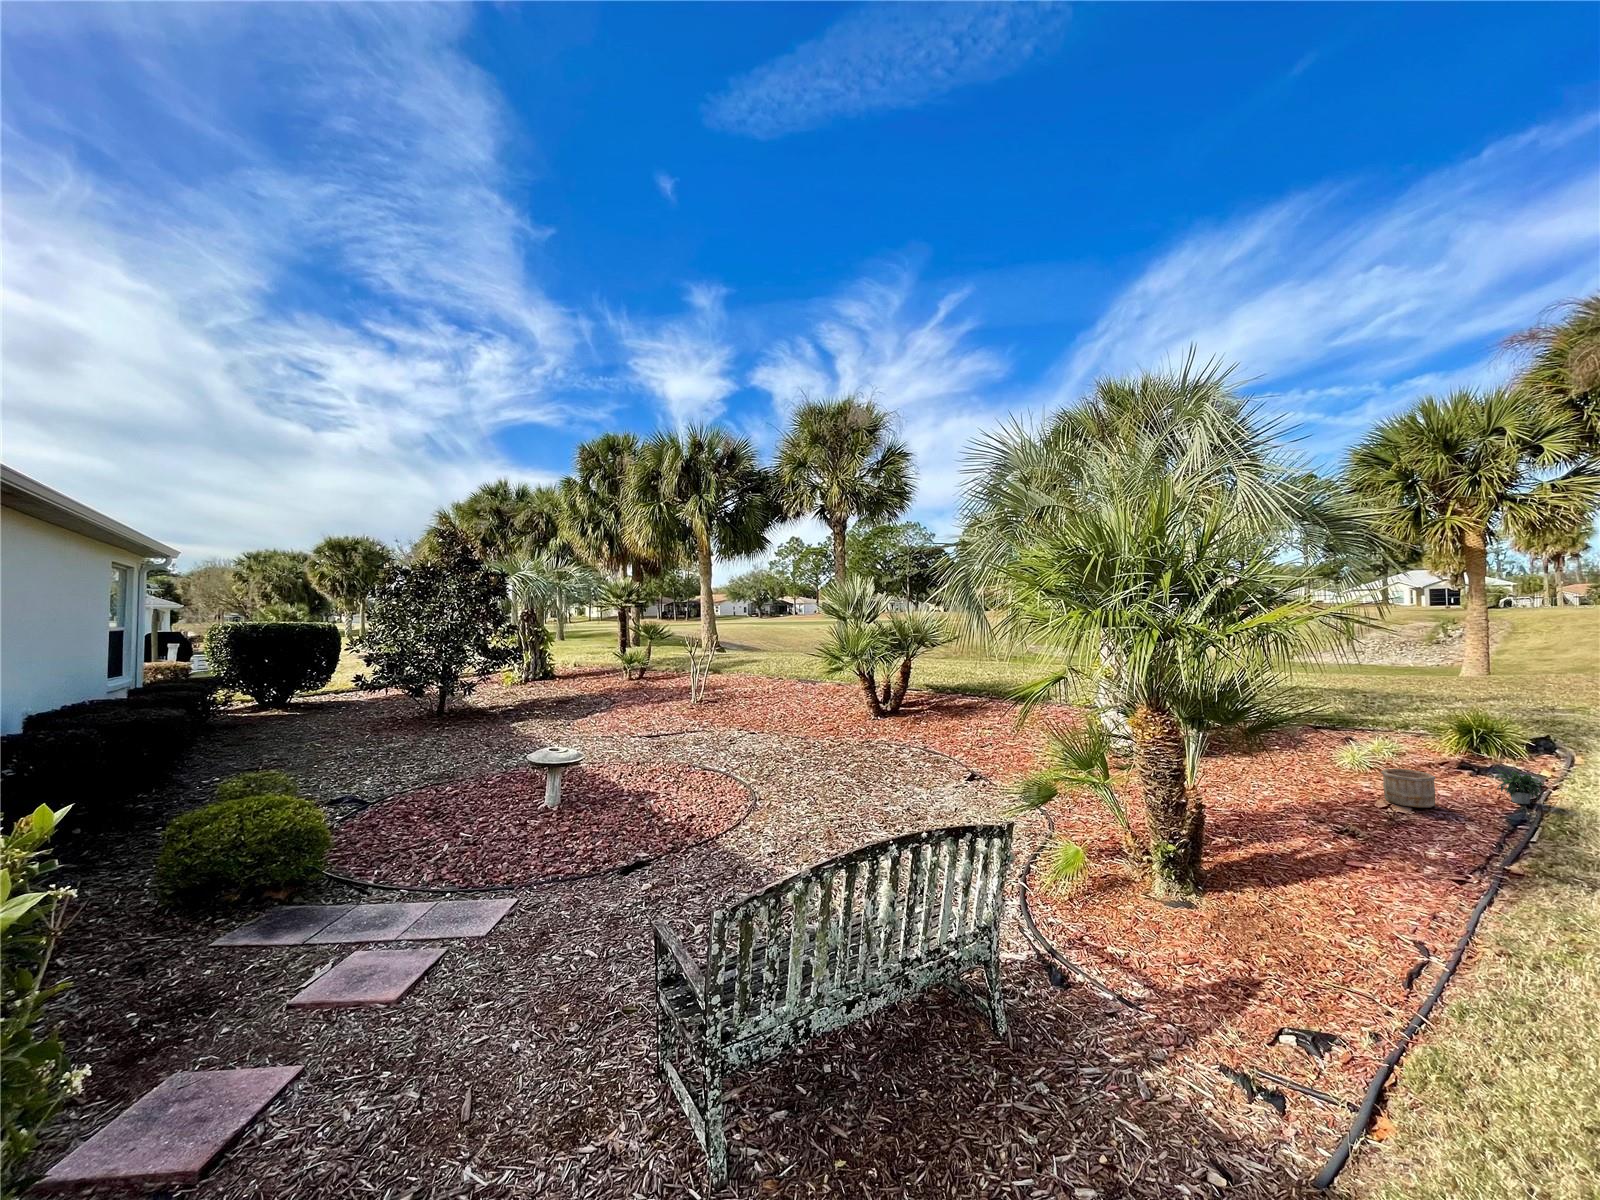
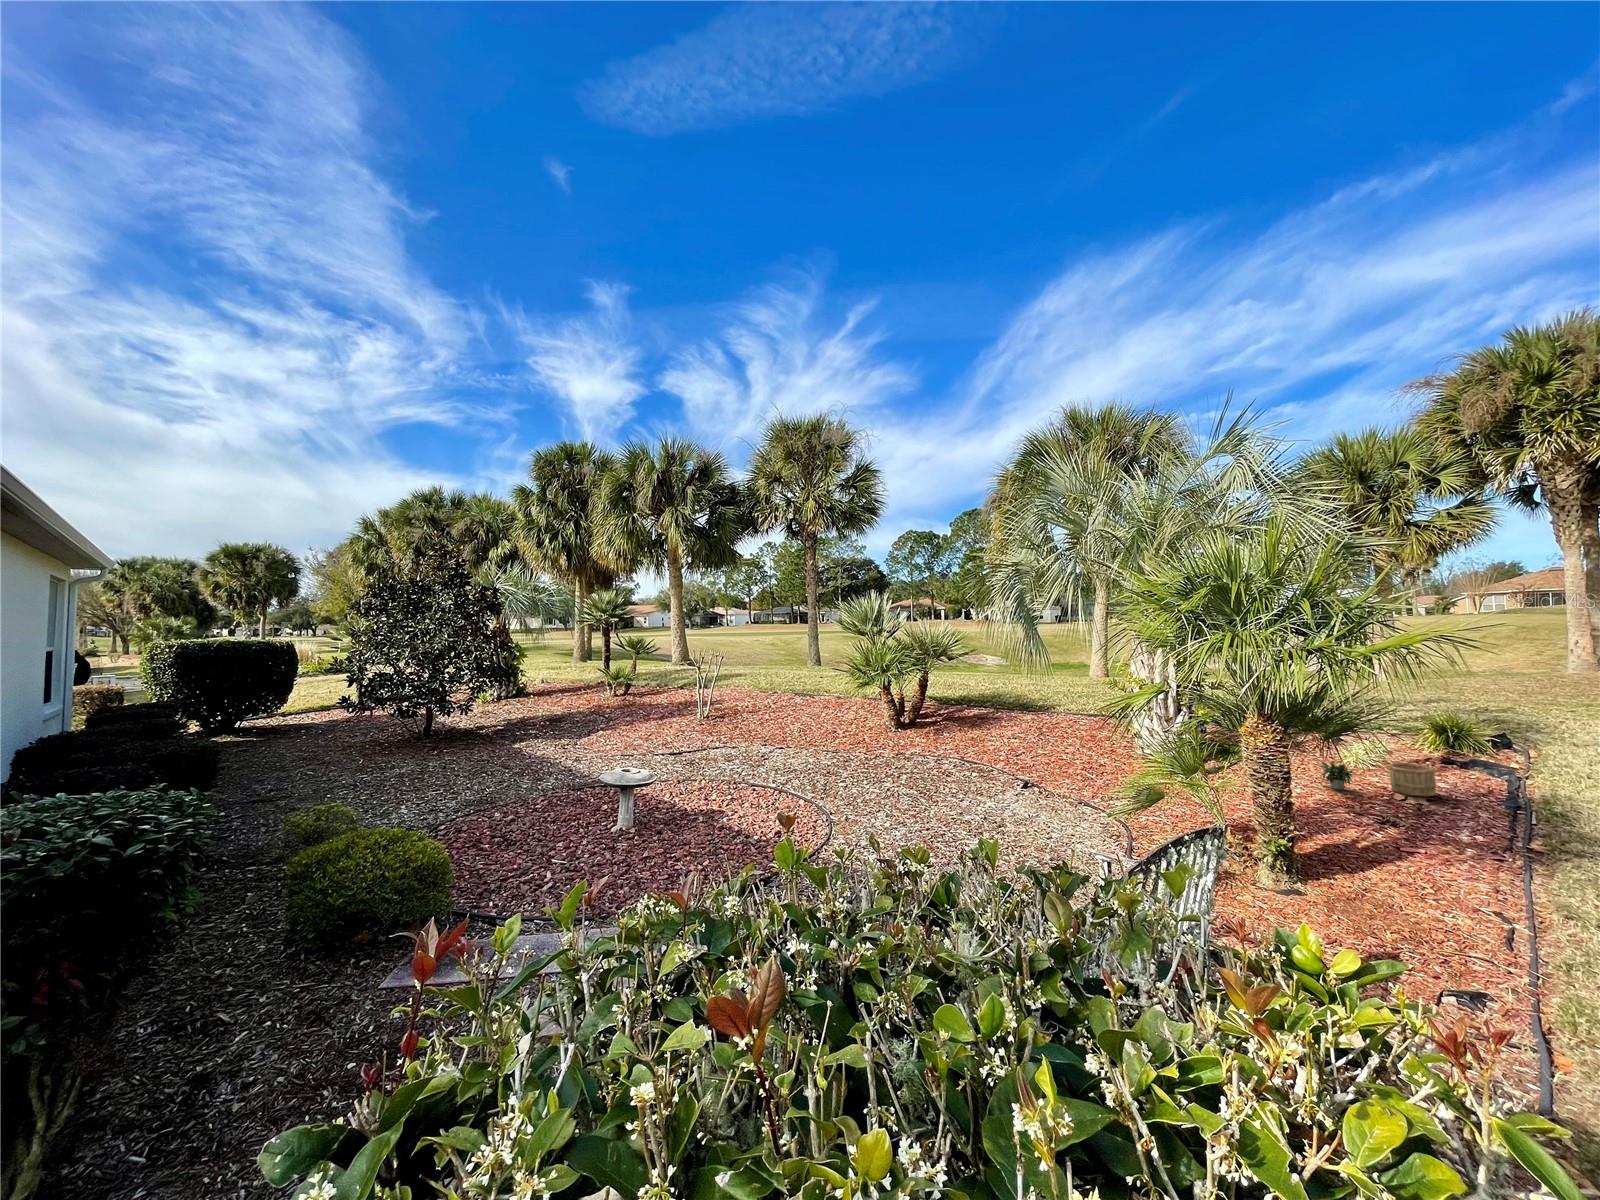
potted plant: present [1489,769,1546,804] -> present [1319,761,1355,790]

